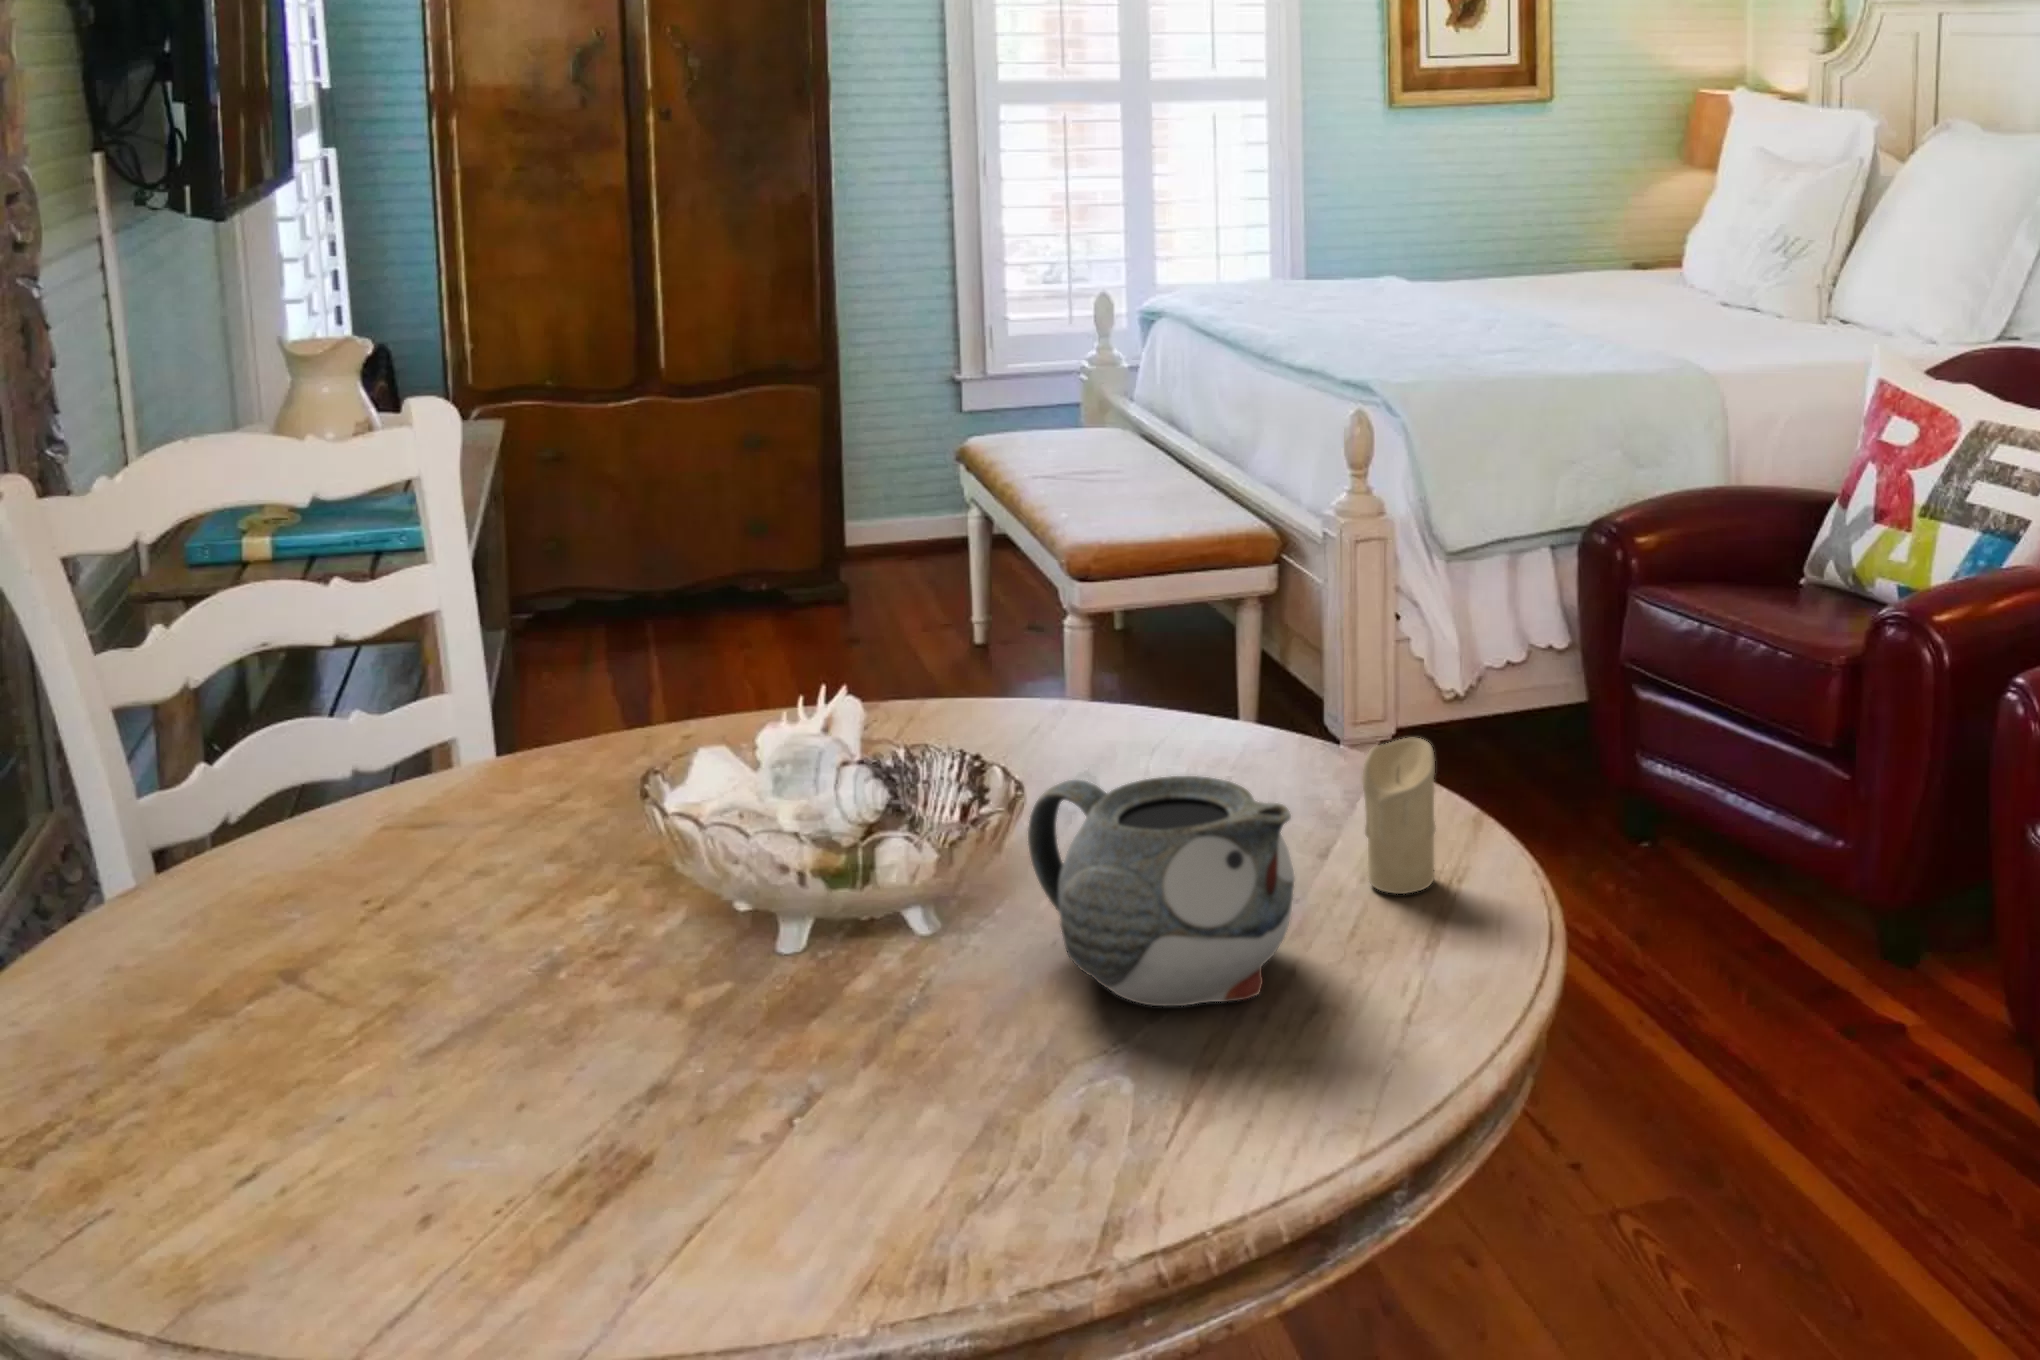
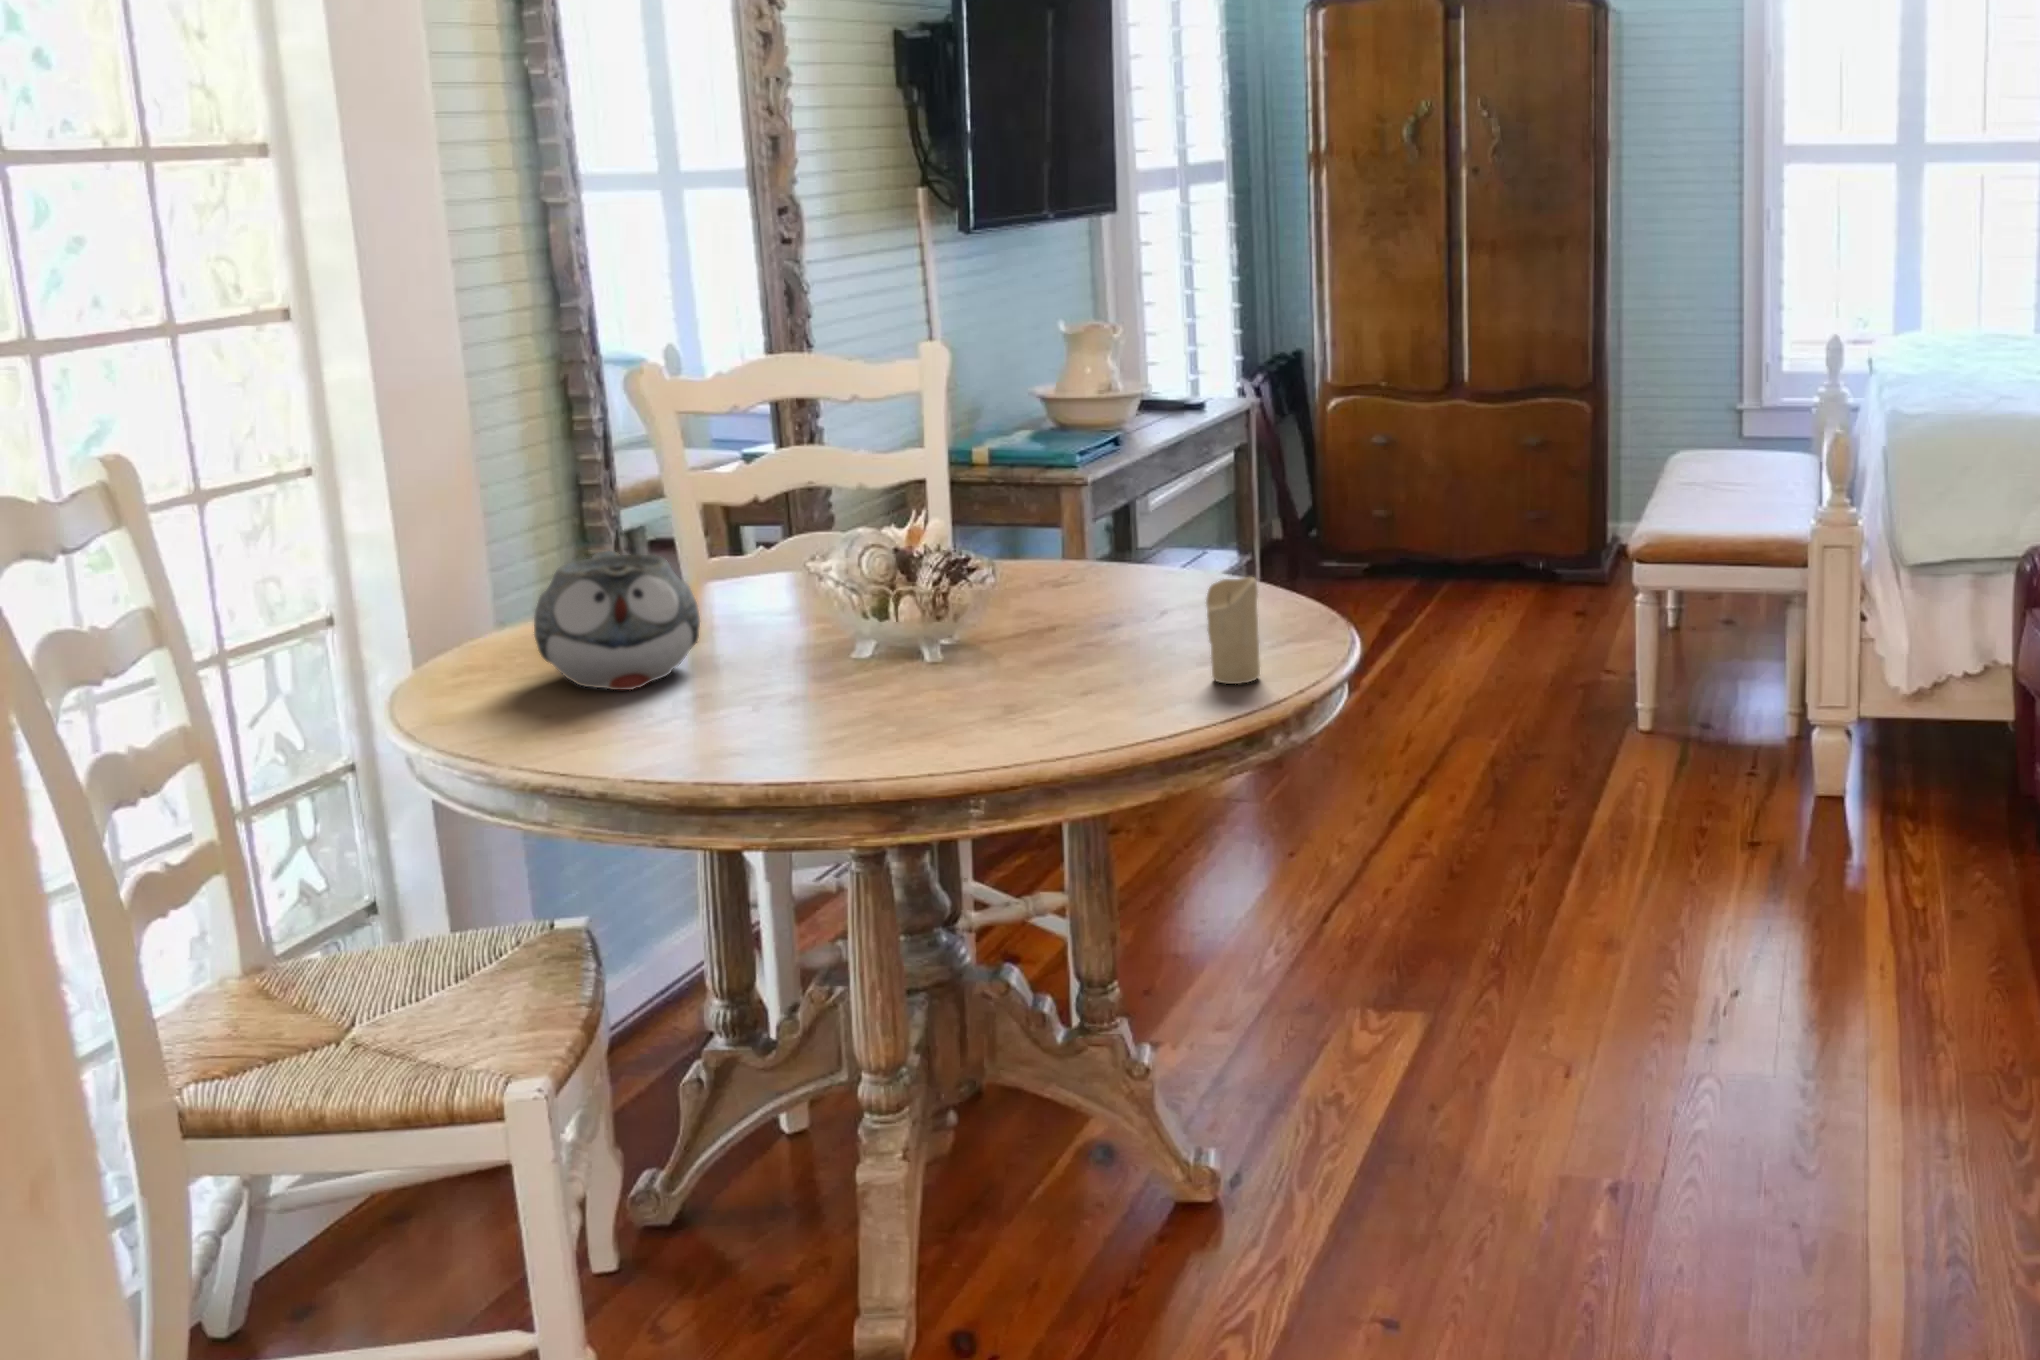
teapot: present [1028,776,1294,1006] -> present [534,551,700,690]

